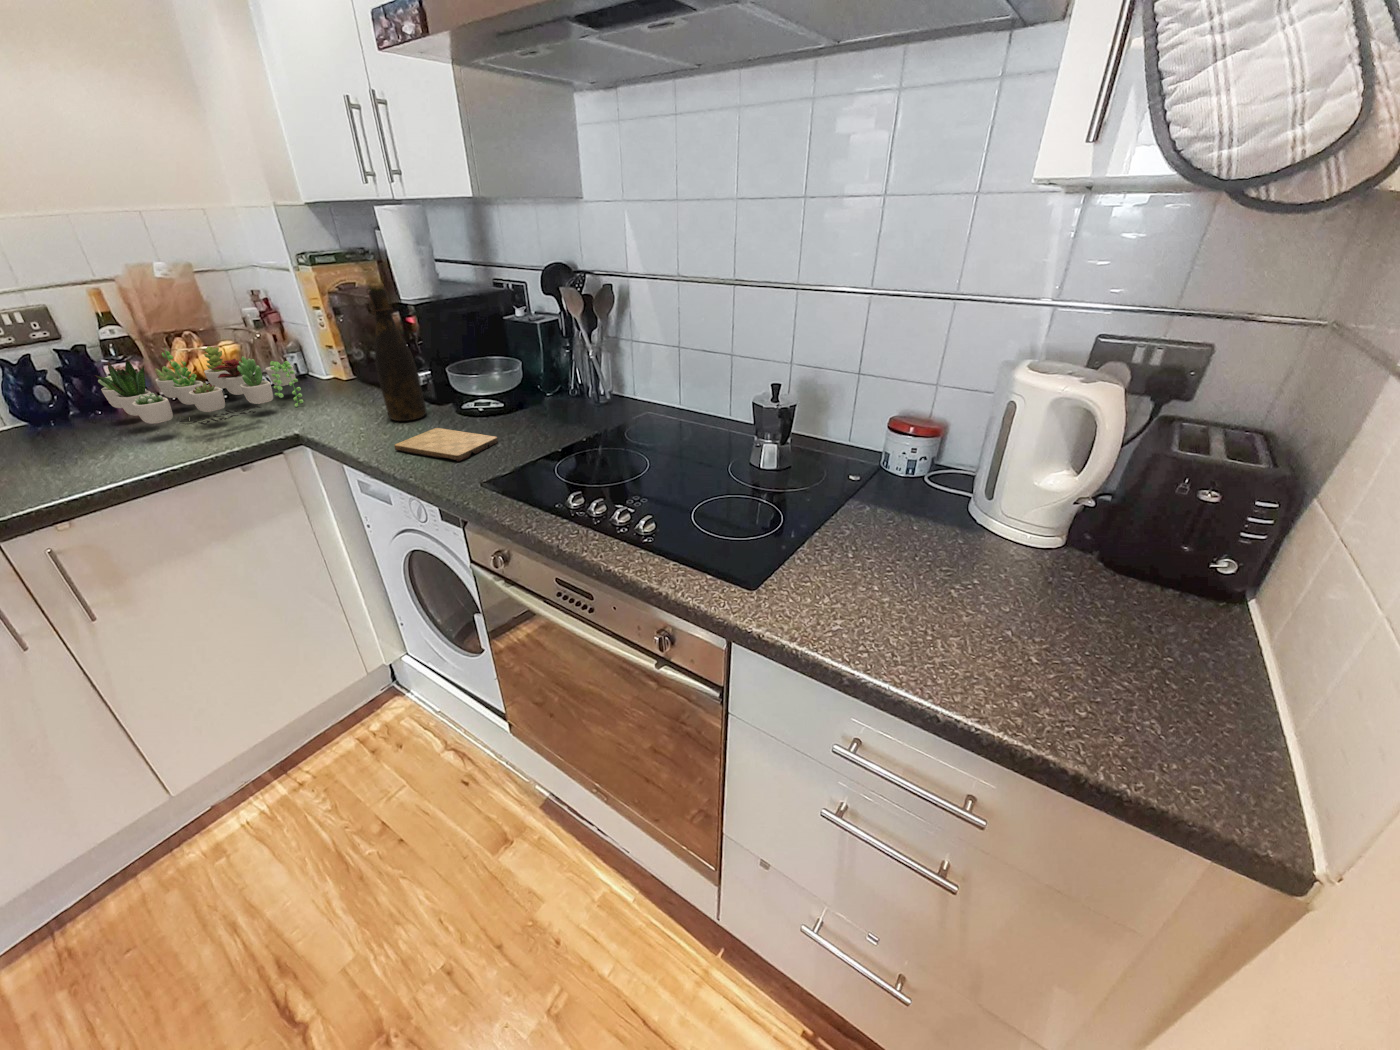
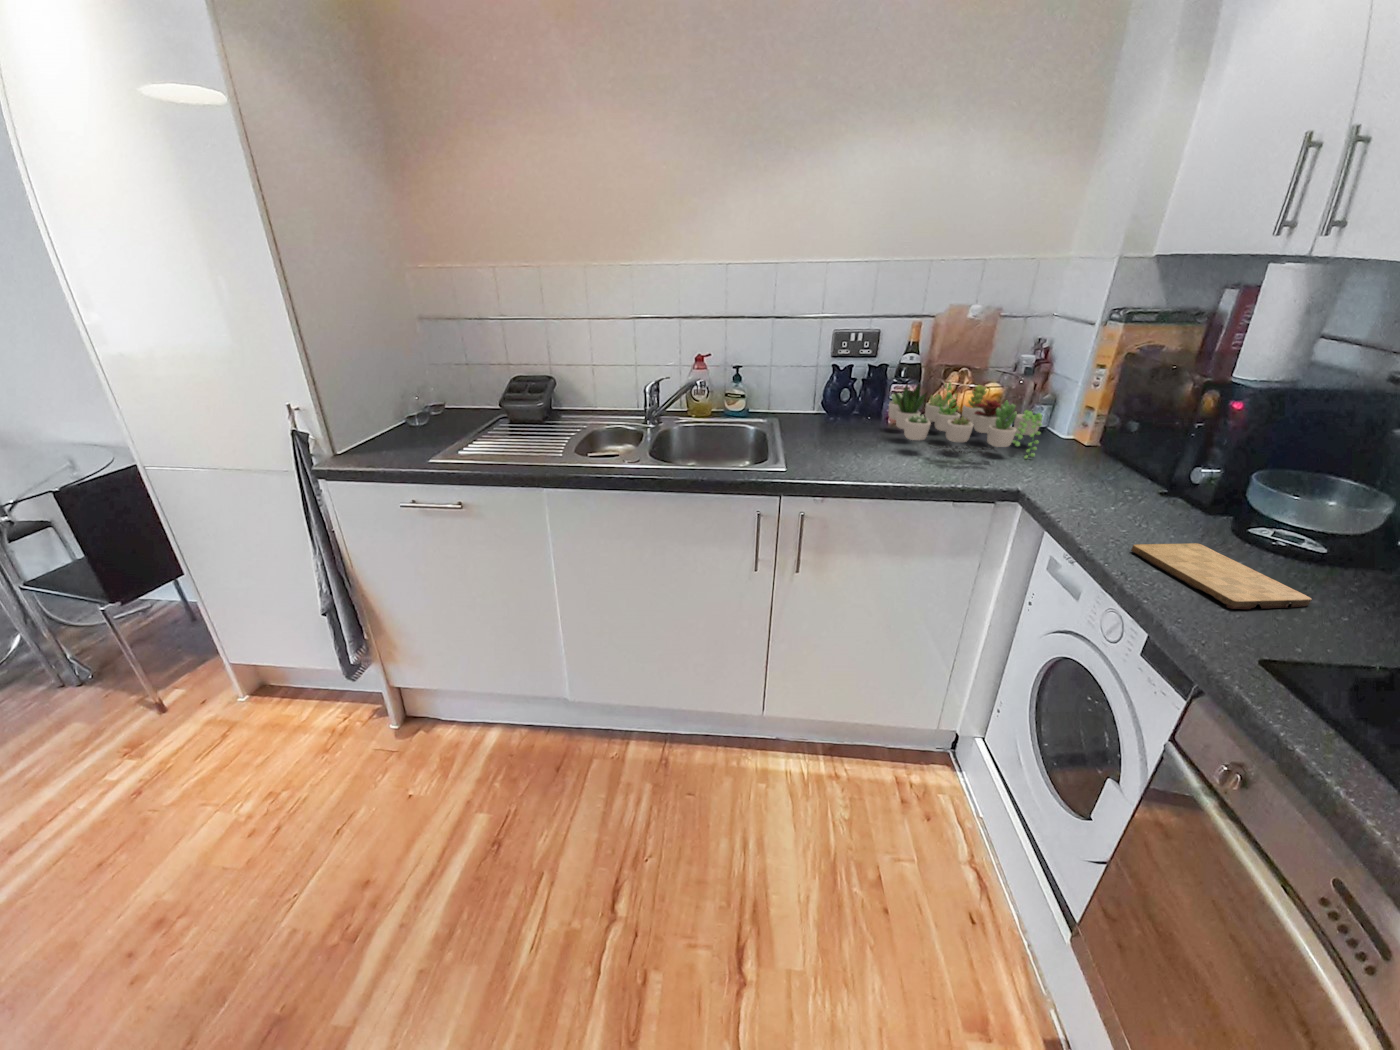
bottle: present [366,283,426,421] -> none [1130,349,1234,520]

